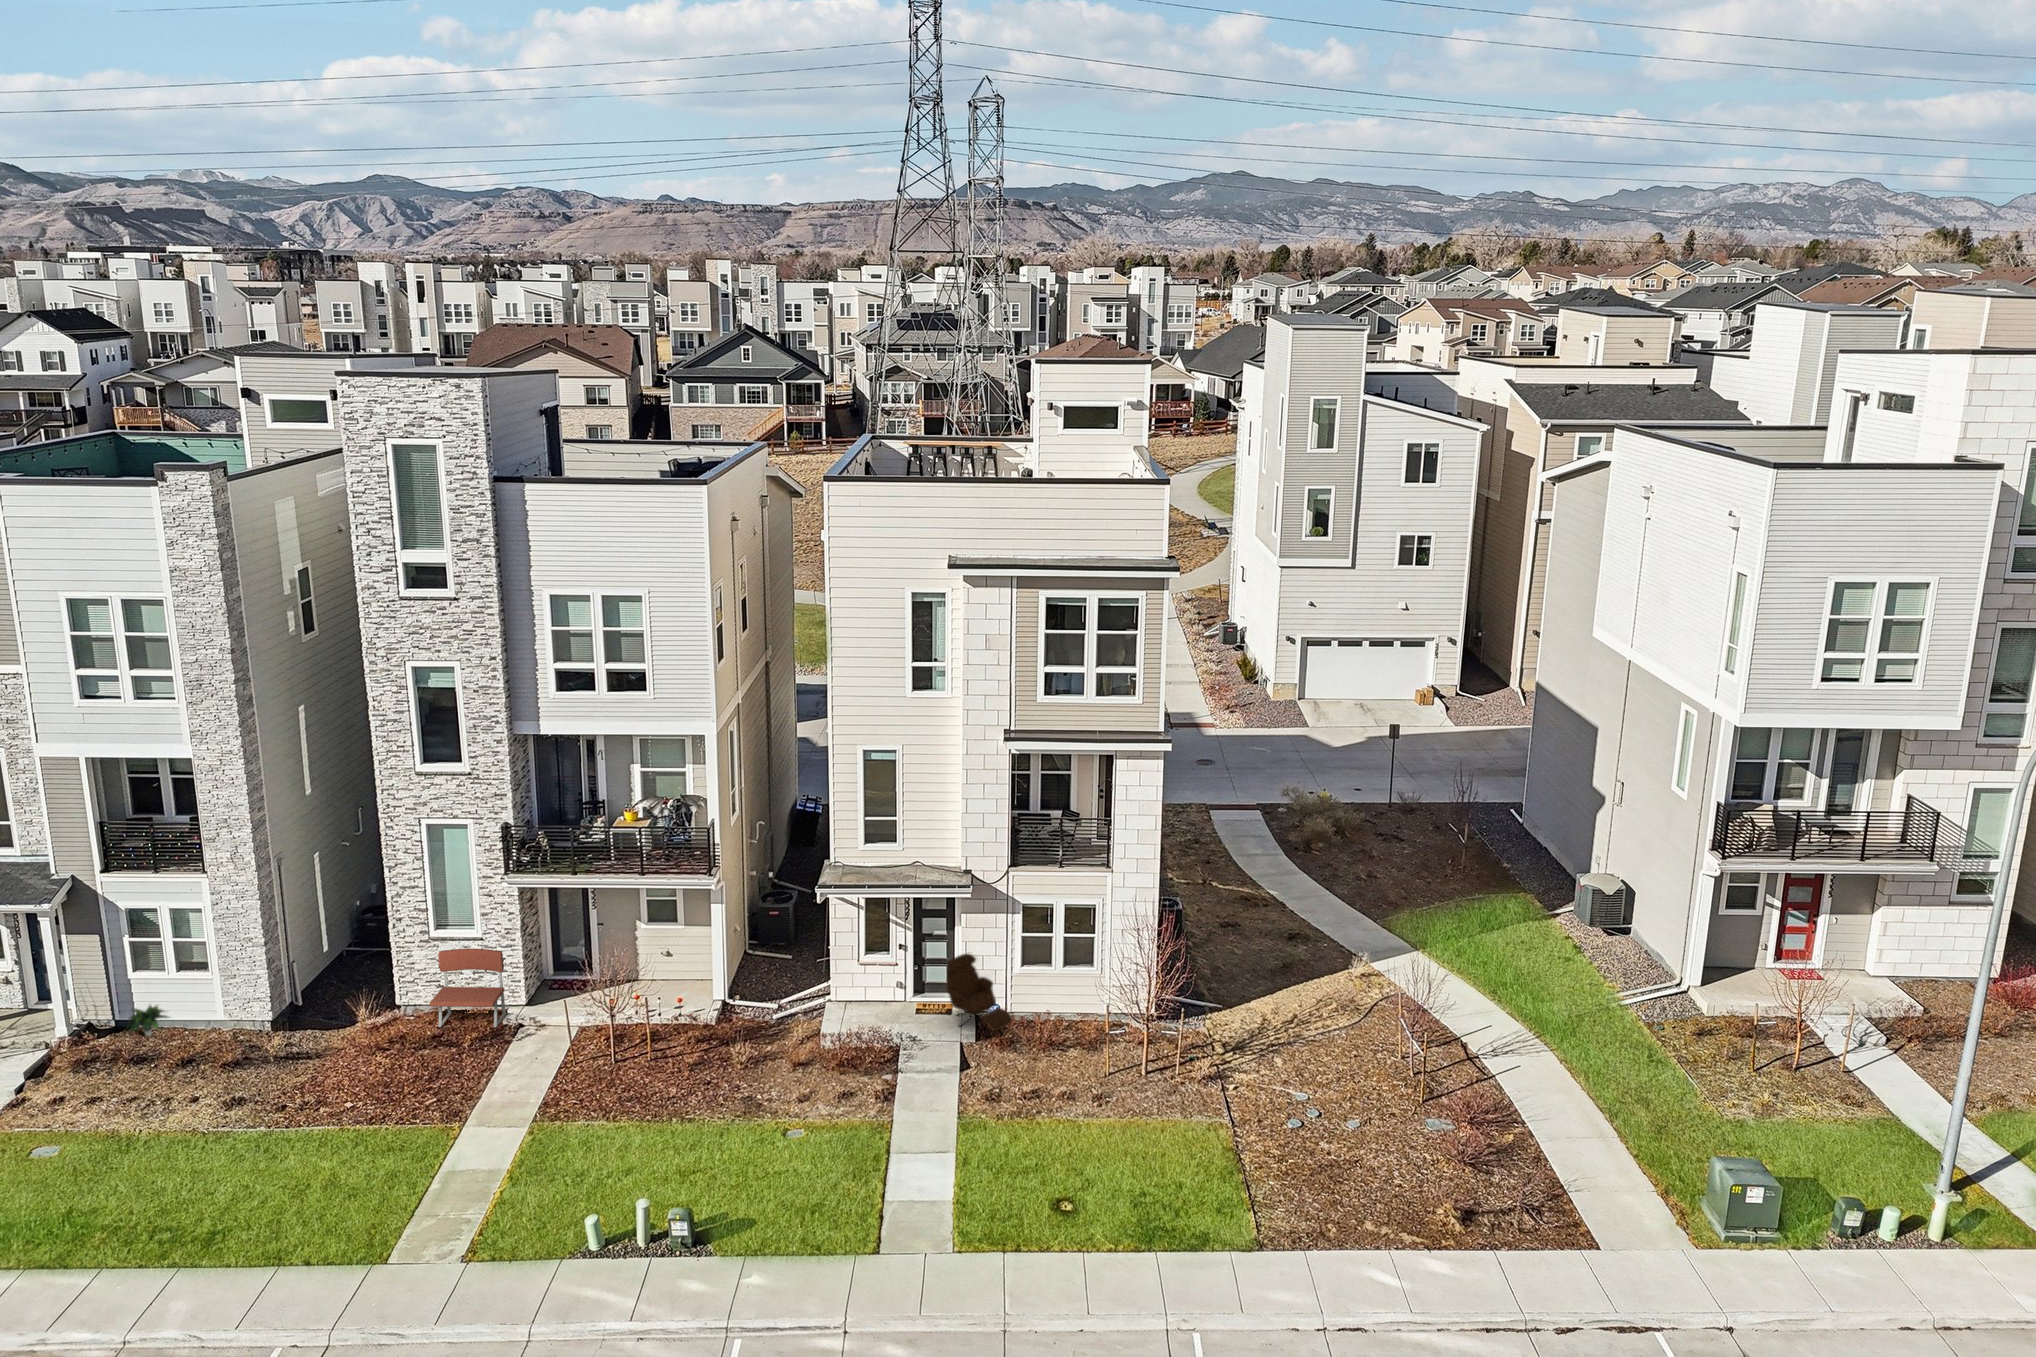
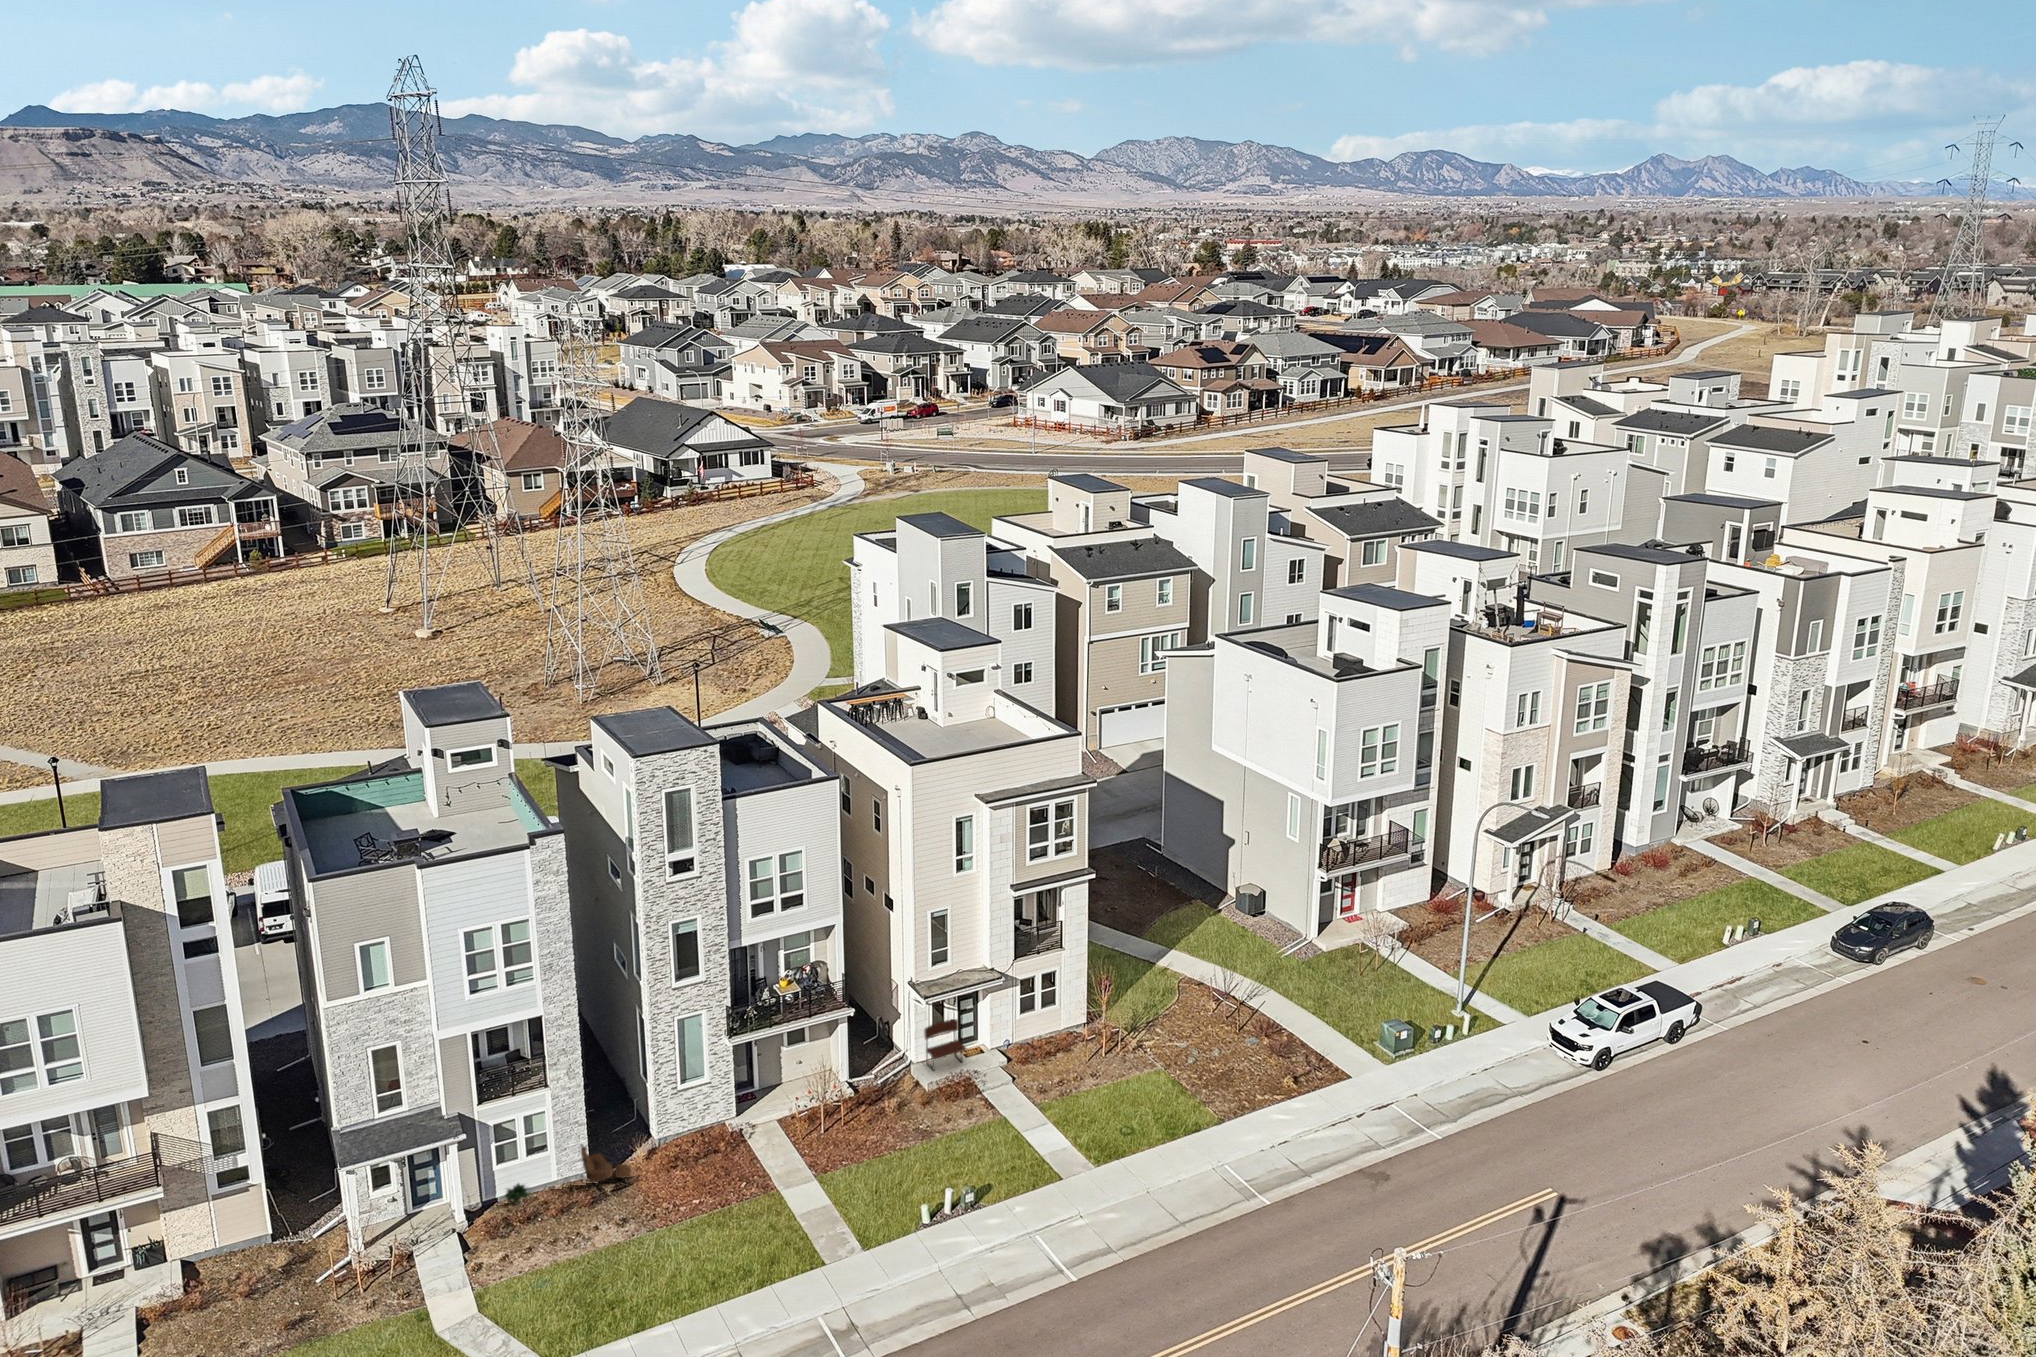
bench: present [430,949,505,1027] -> present [924,1019,966,1070]
lounge chair: present [947,954,1012,1035] -> present [581,1146,631,1189]

